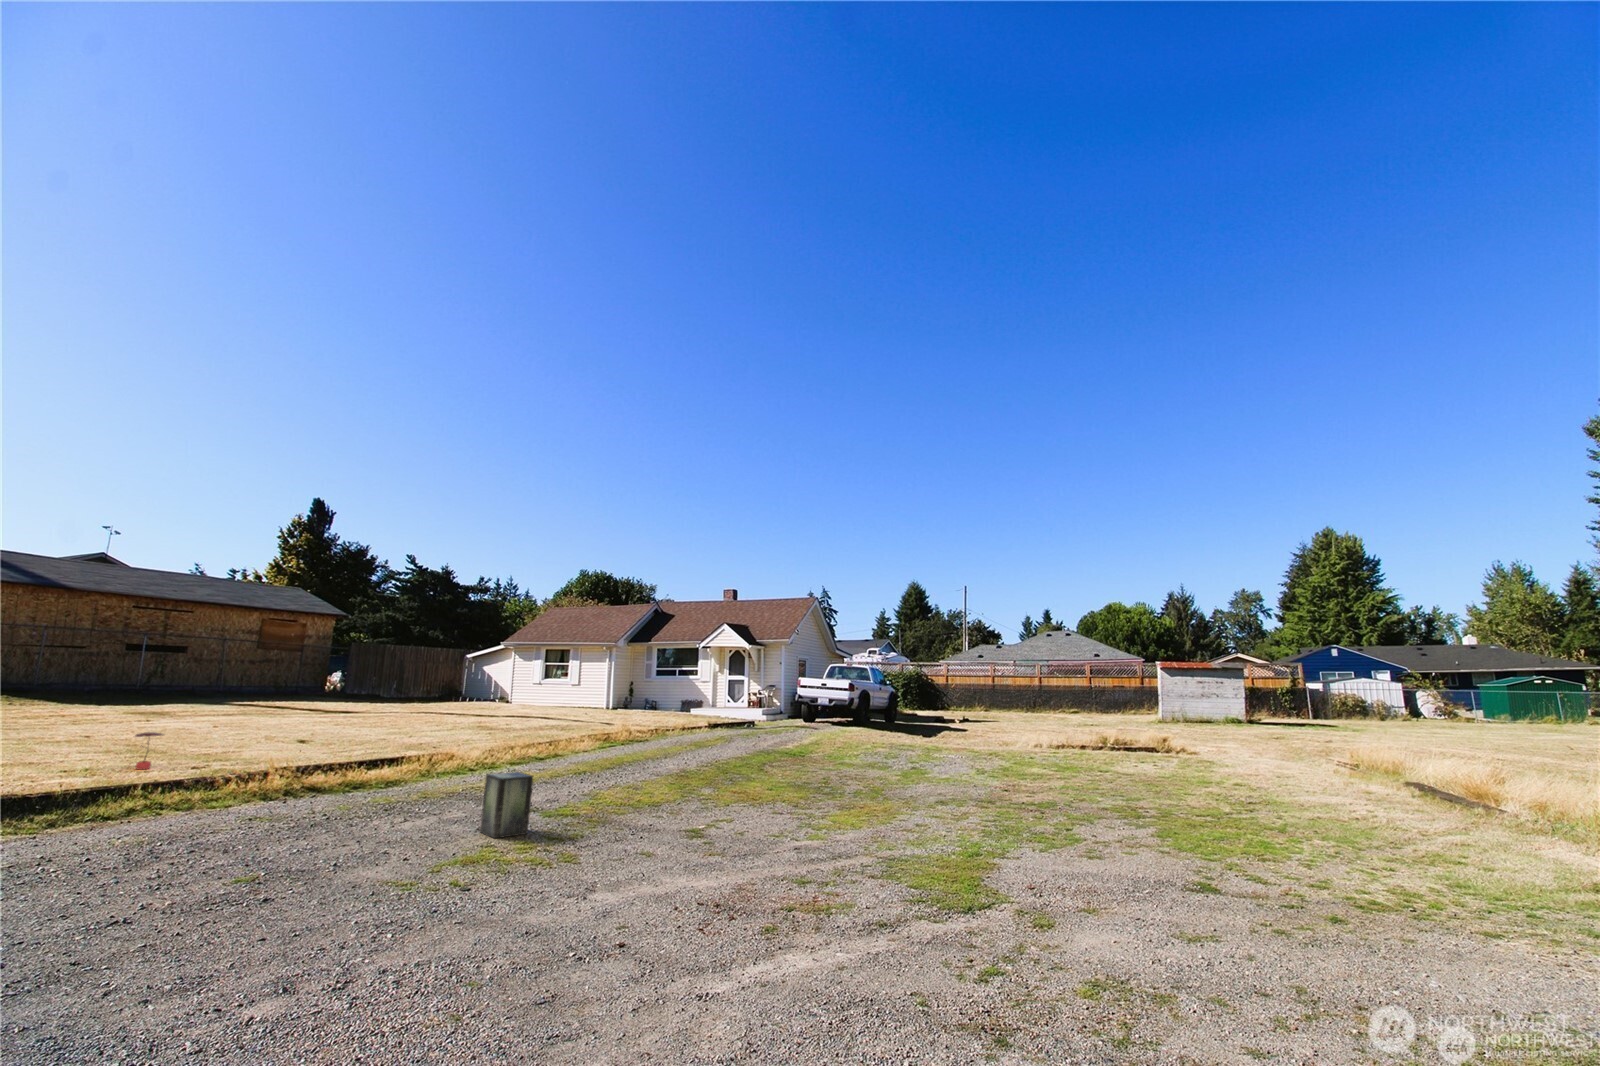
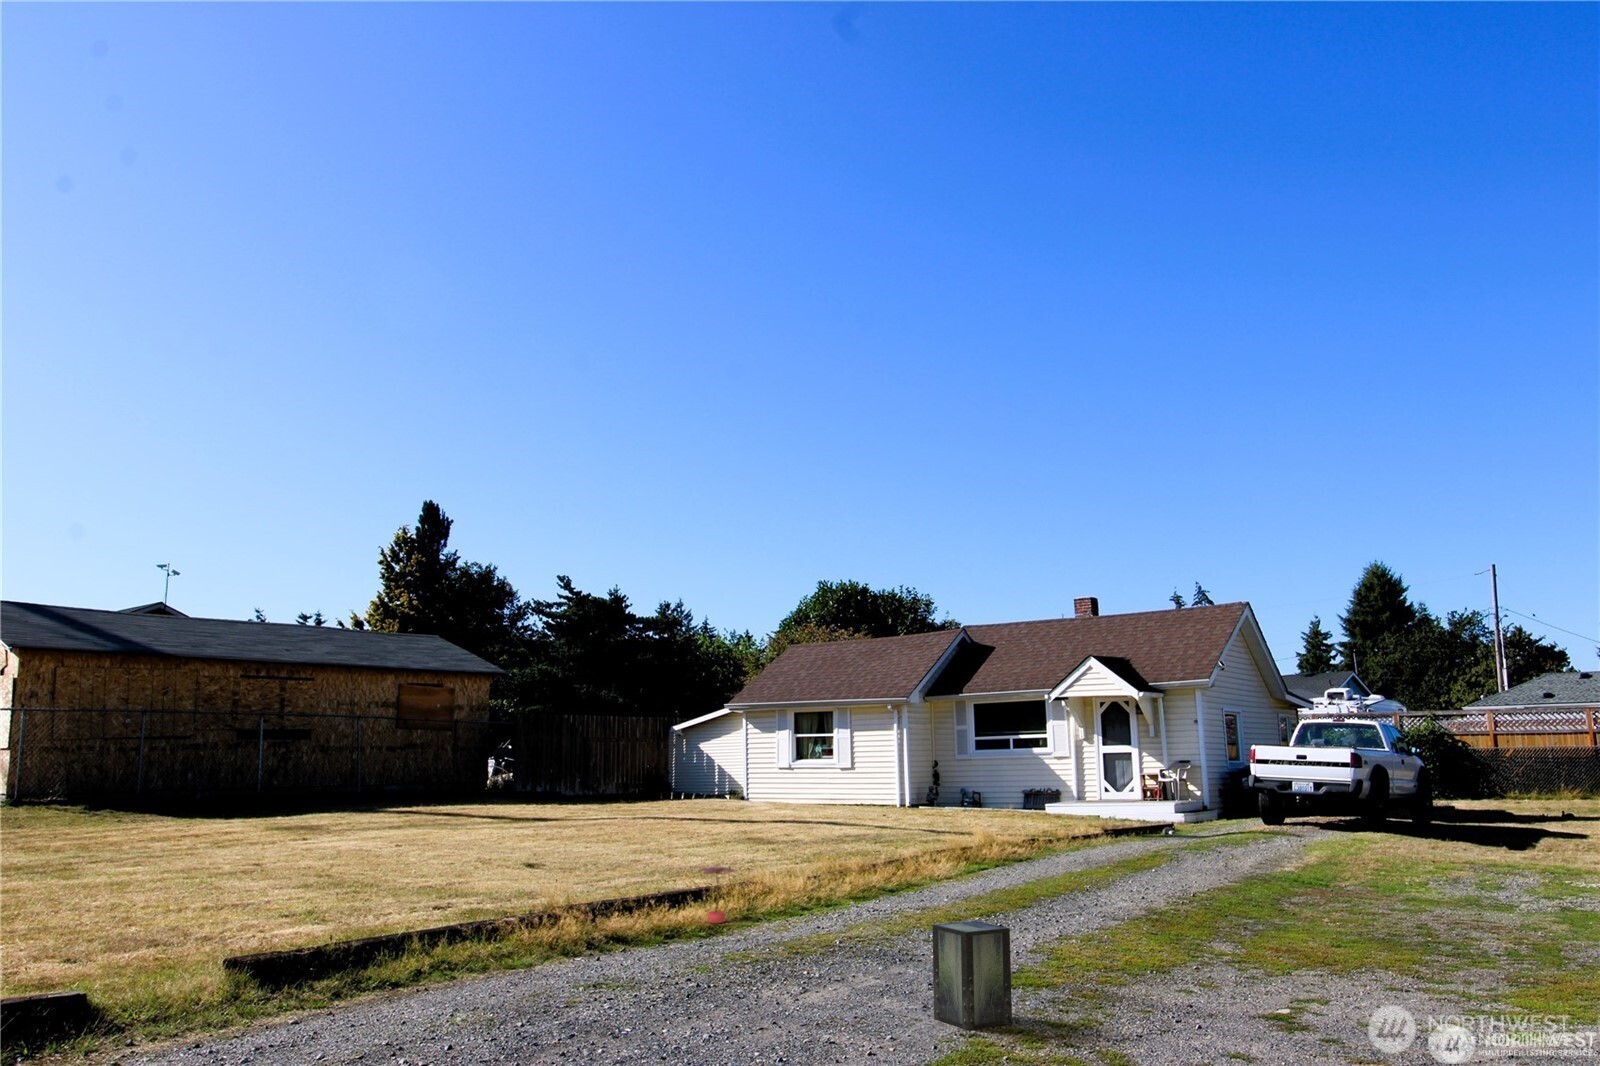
potted plant: present [135,732,163,770] -> present [699,866,735,923]

